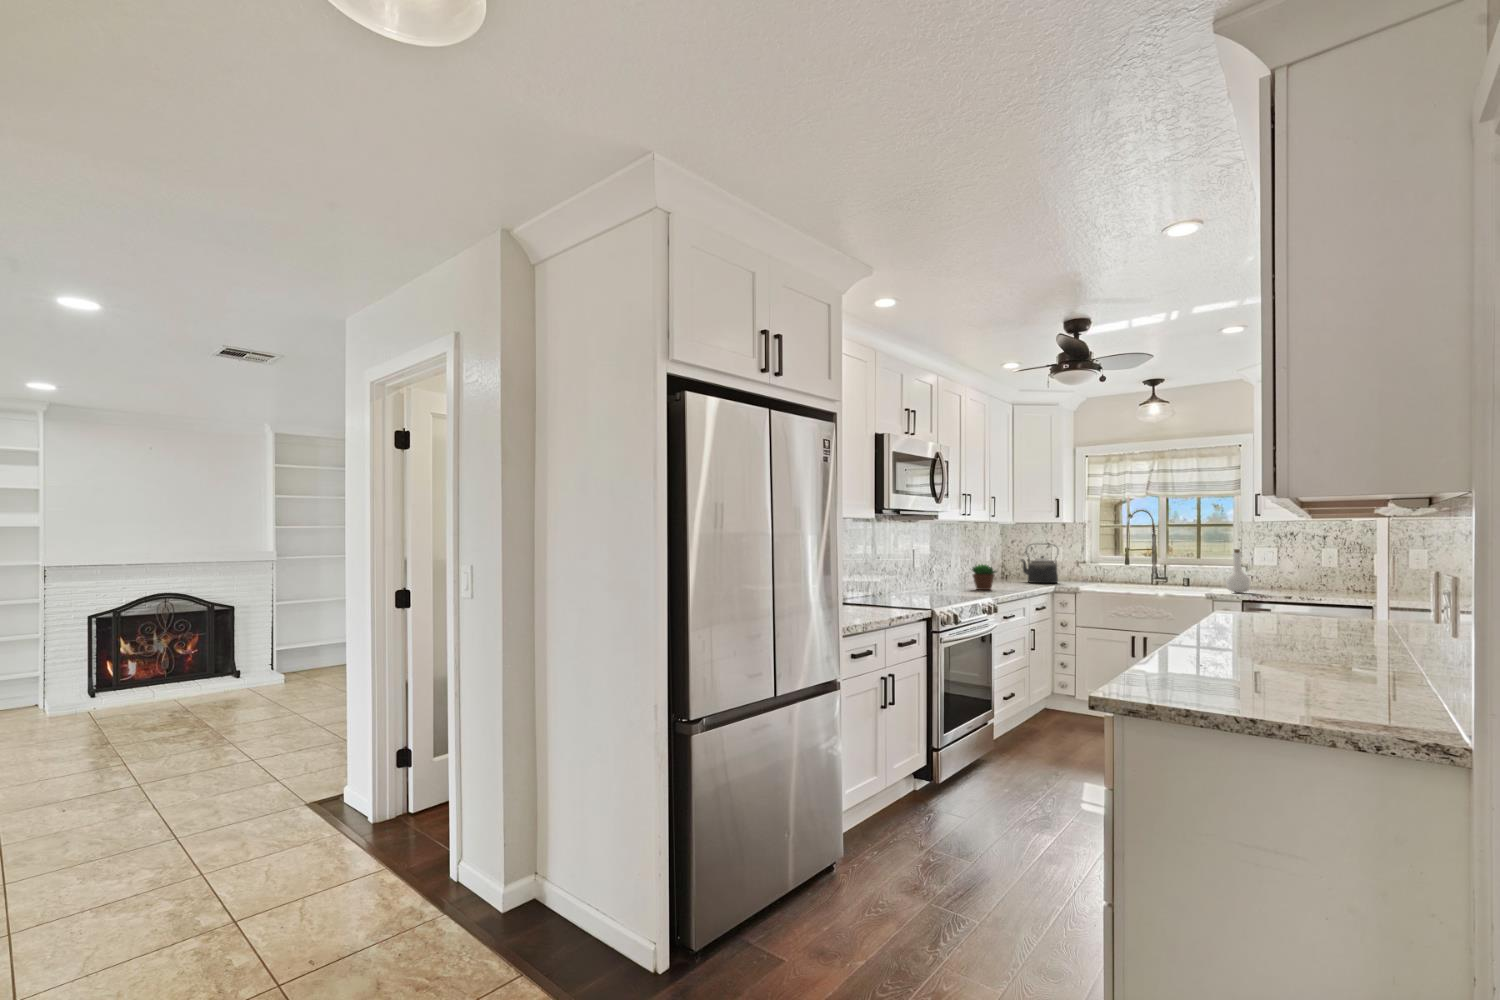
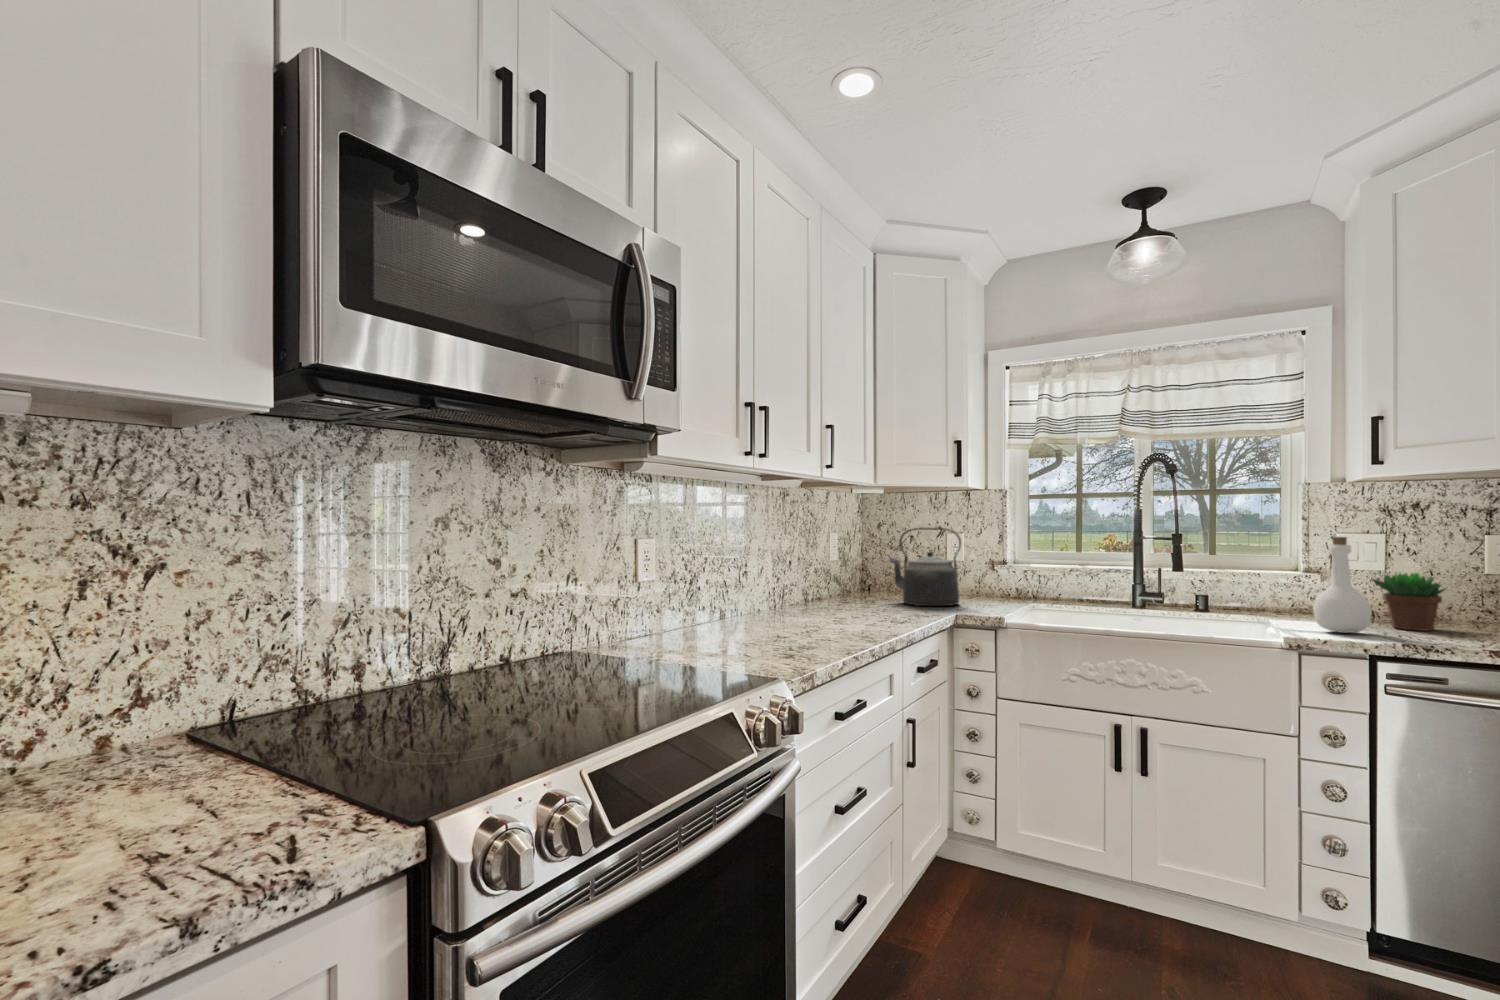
succulent plant: present [972,565,996,590] -> present [1372,572,1446,631]

